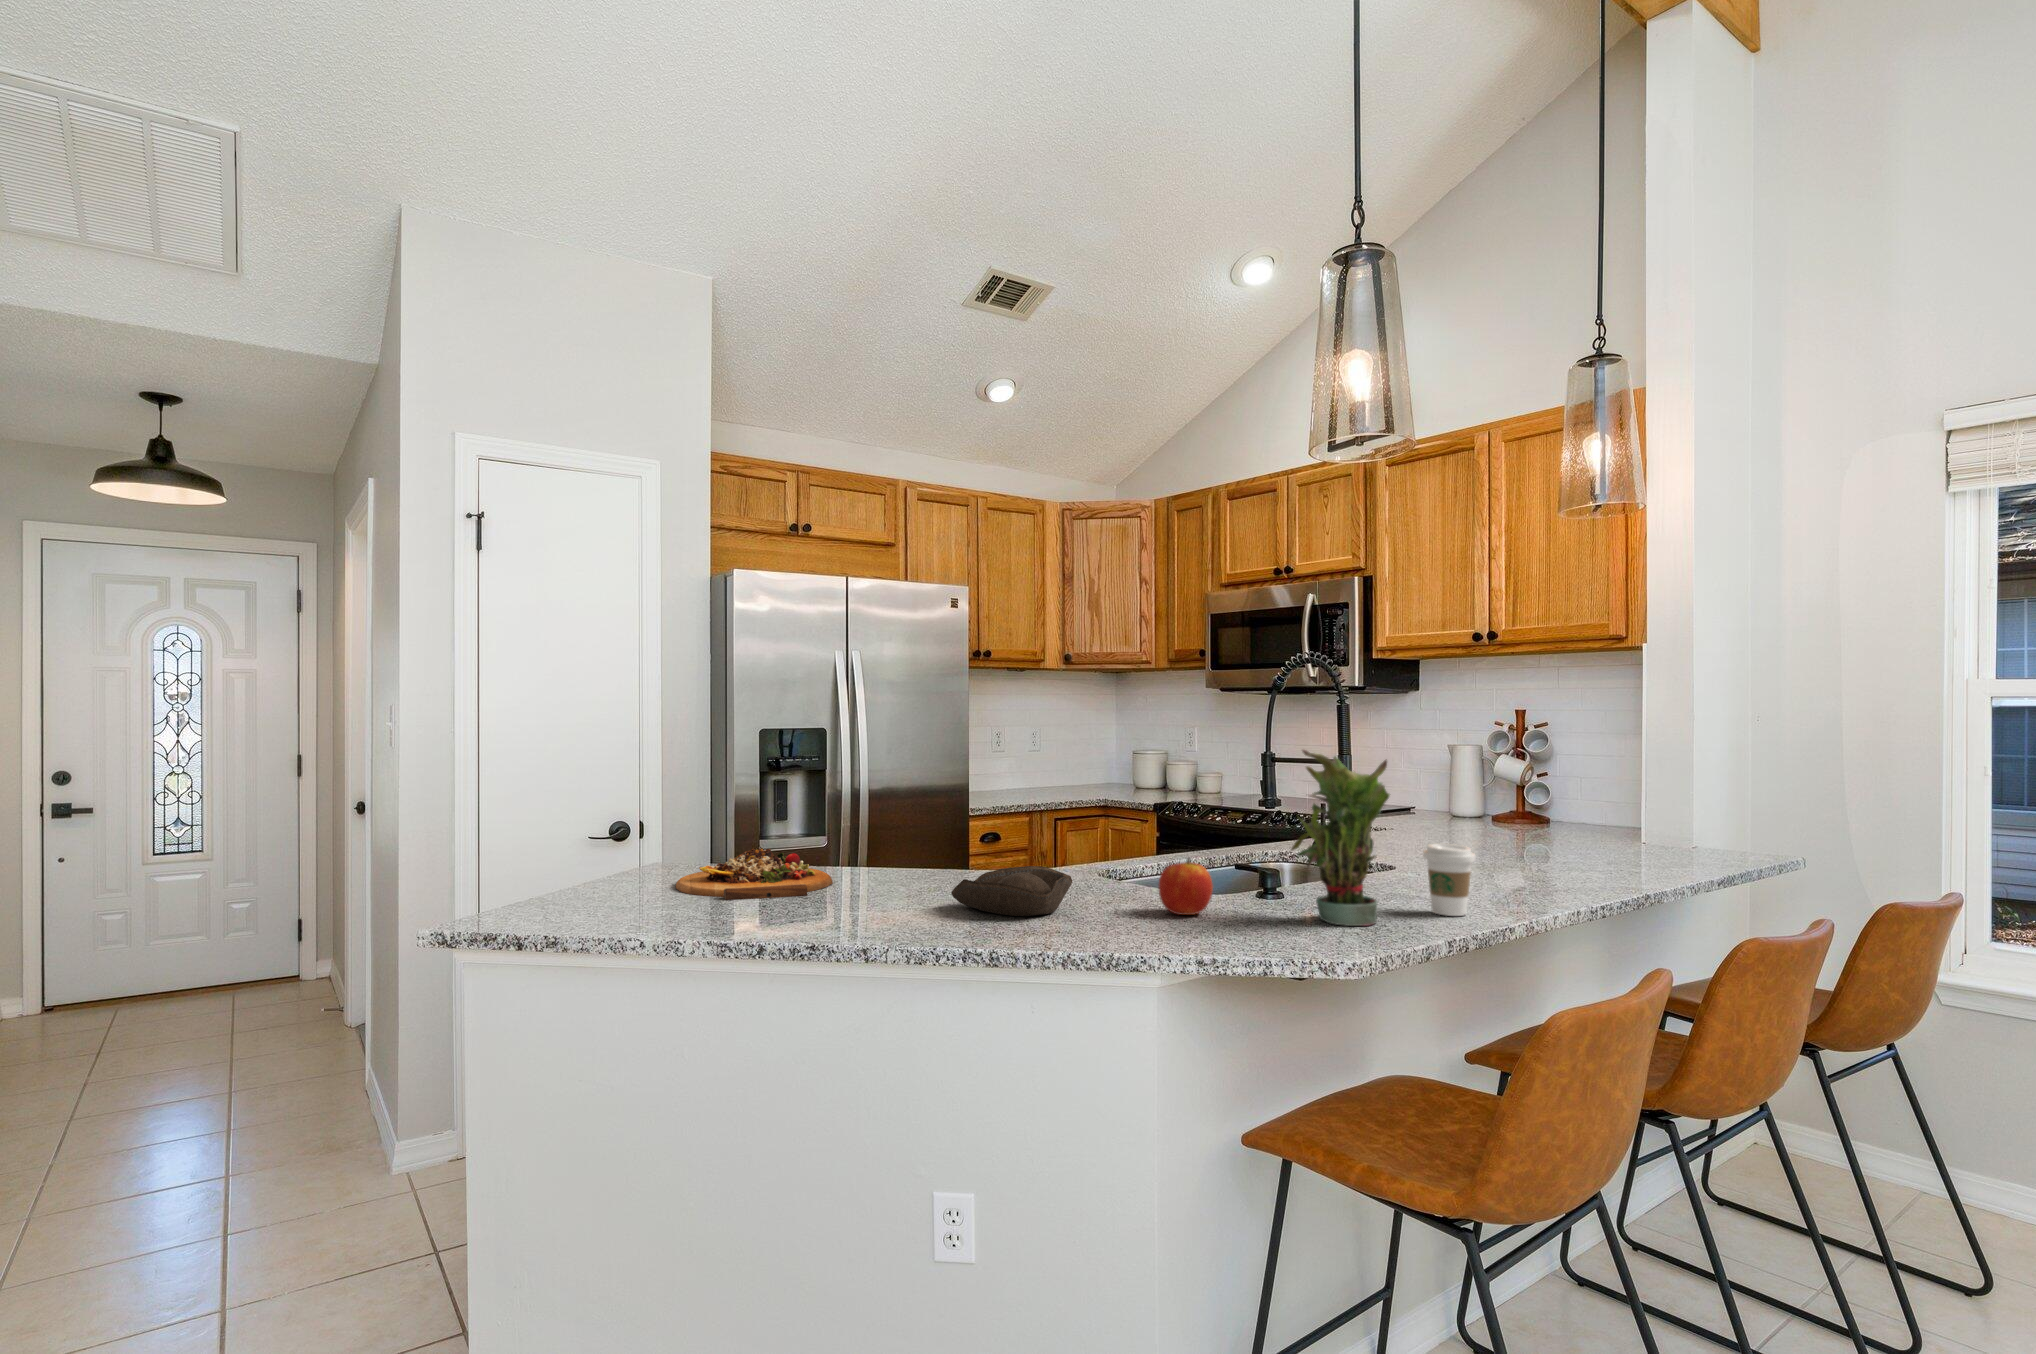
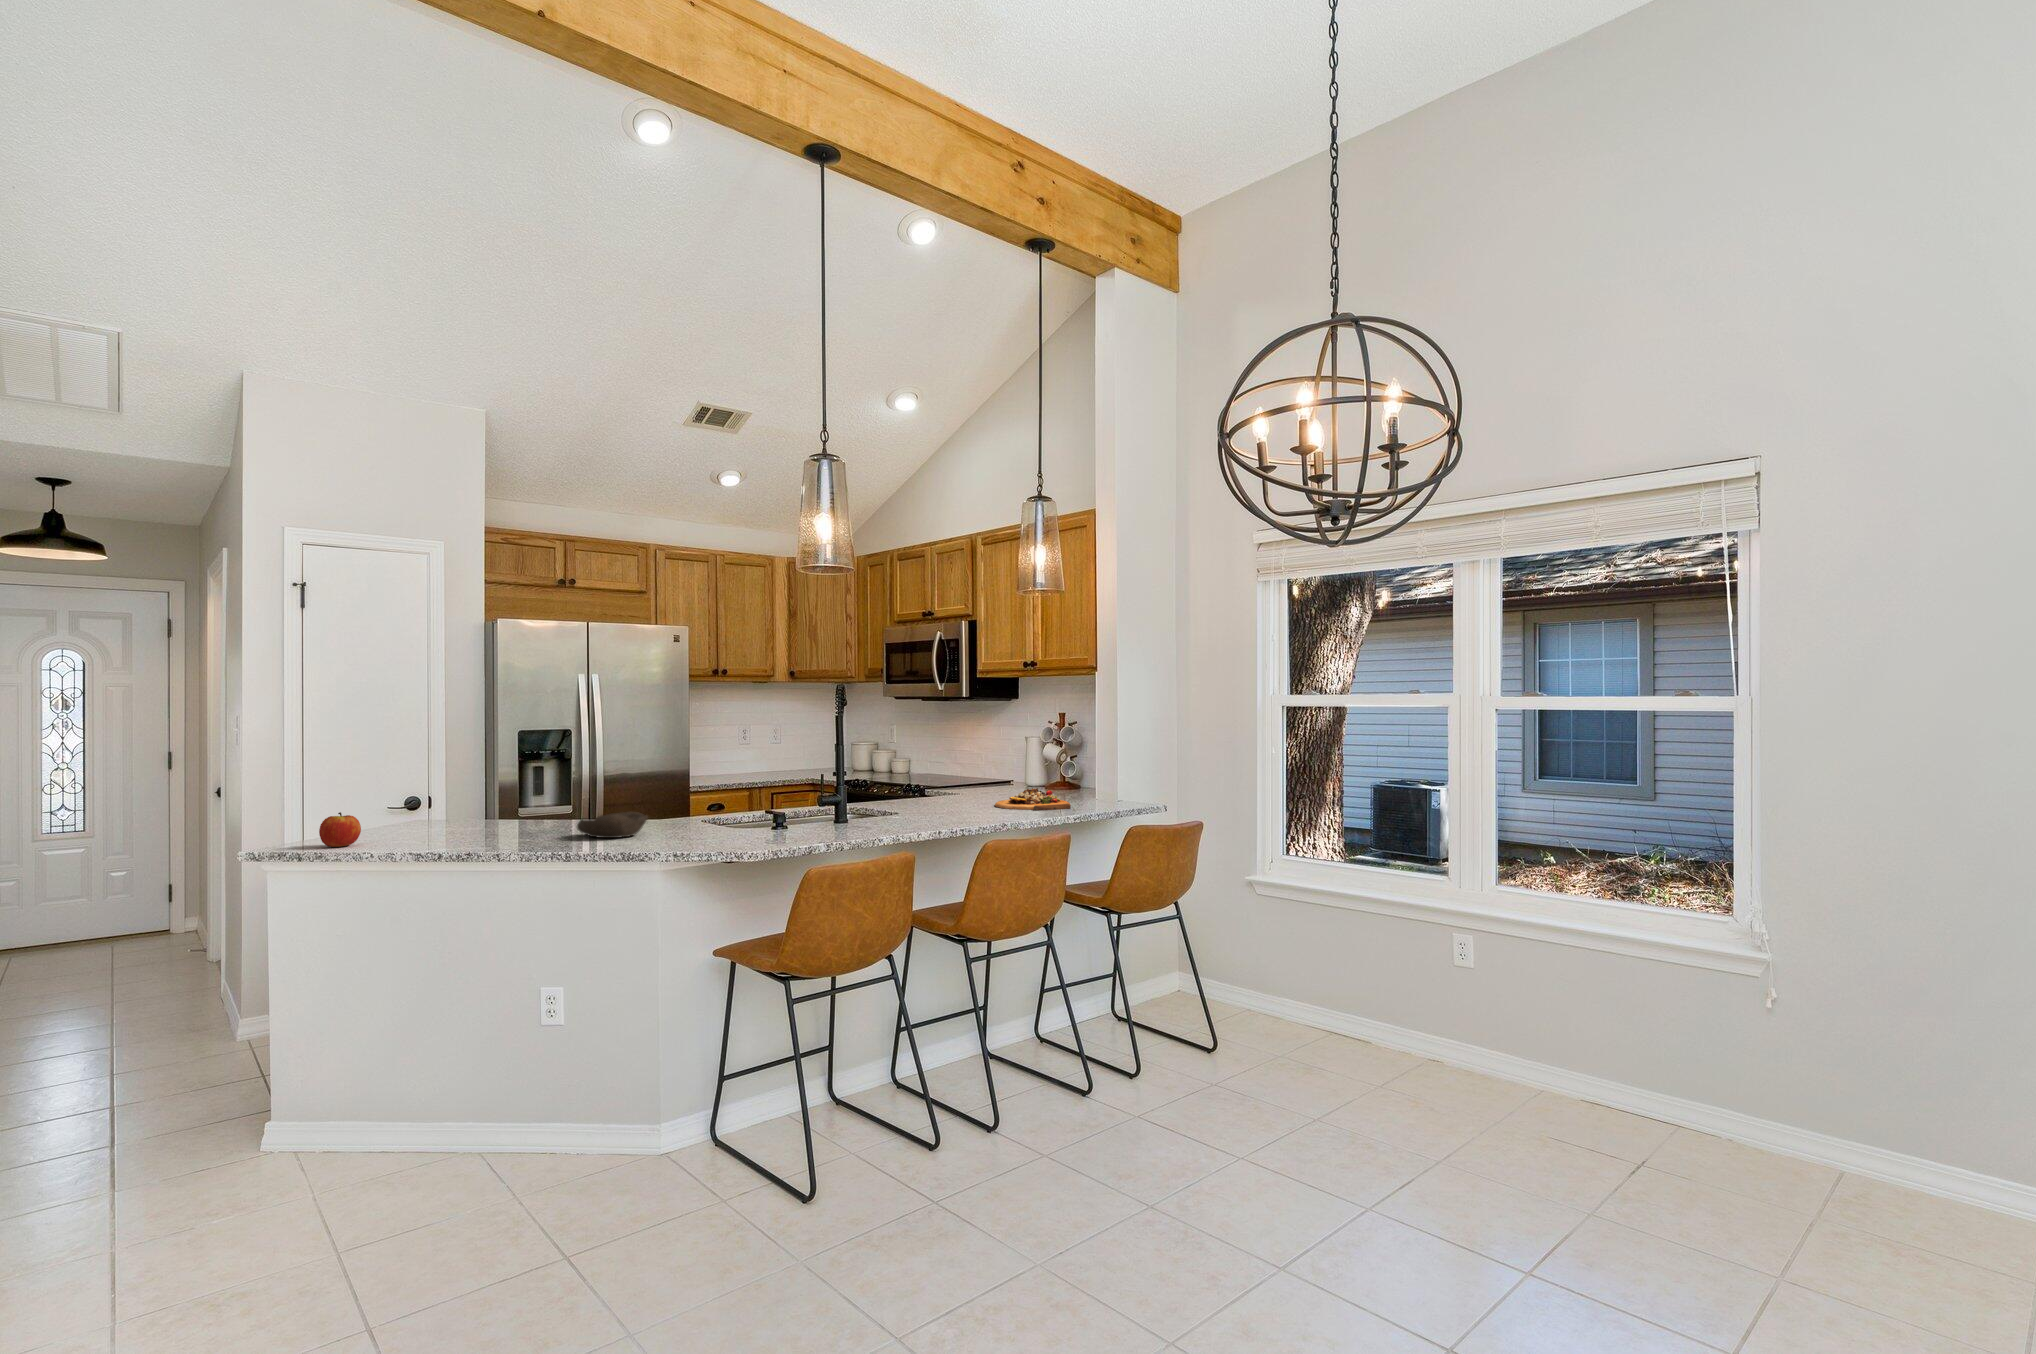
potted plant: present [1291,750,1390,926] -> none [760,743,817,838]
coffee cup: present [1423,844,1476,916] -> none [848,794,875,833]
cutting board: present [676,848,833,900] -> present [995,788,1071,811]
apple: present [1159,858,1213,915] -> present [319,812,361,847]

